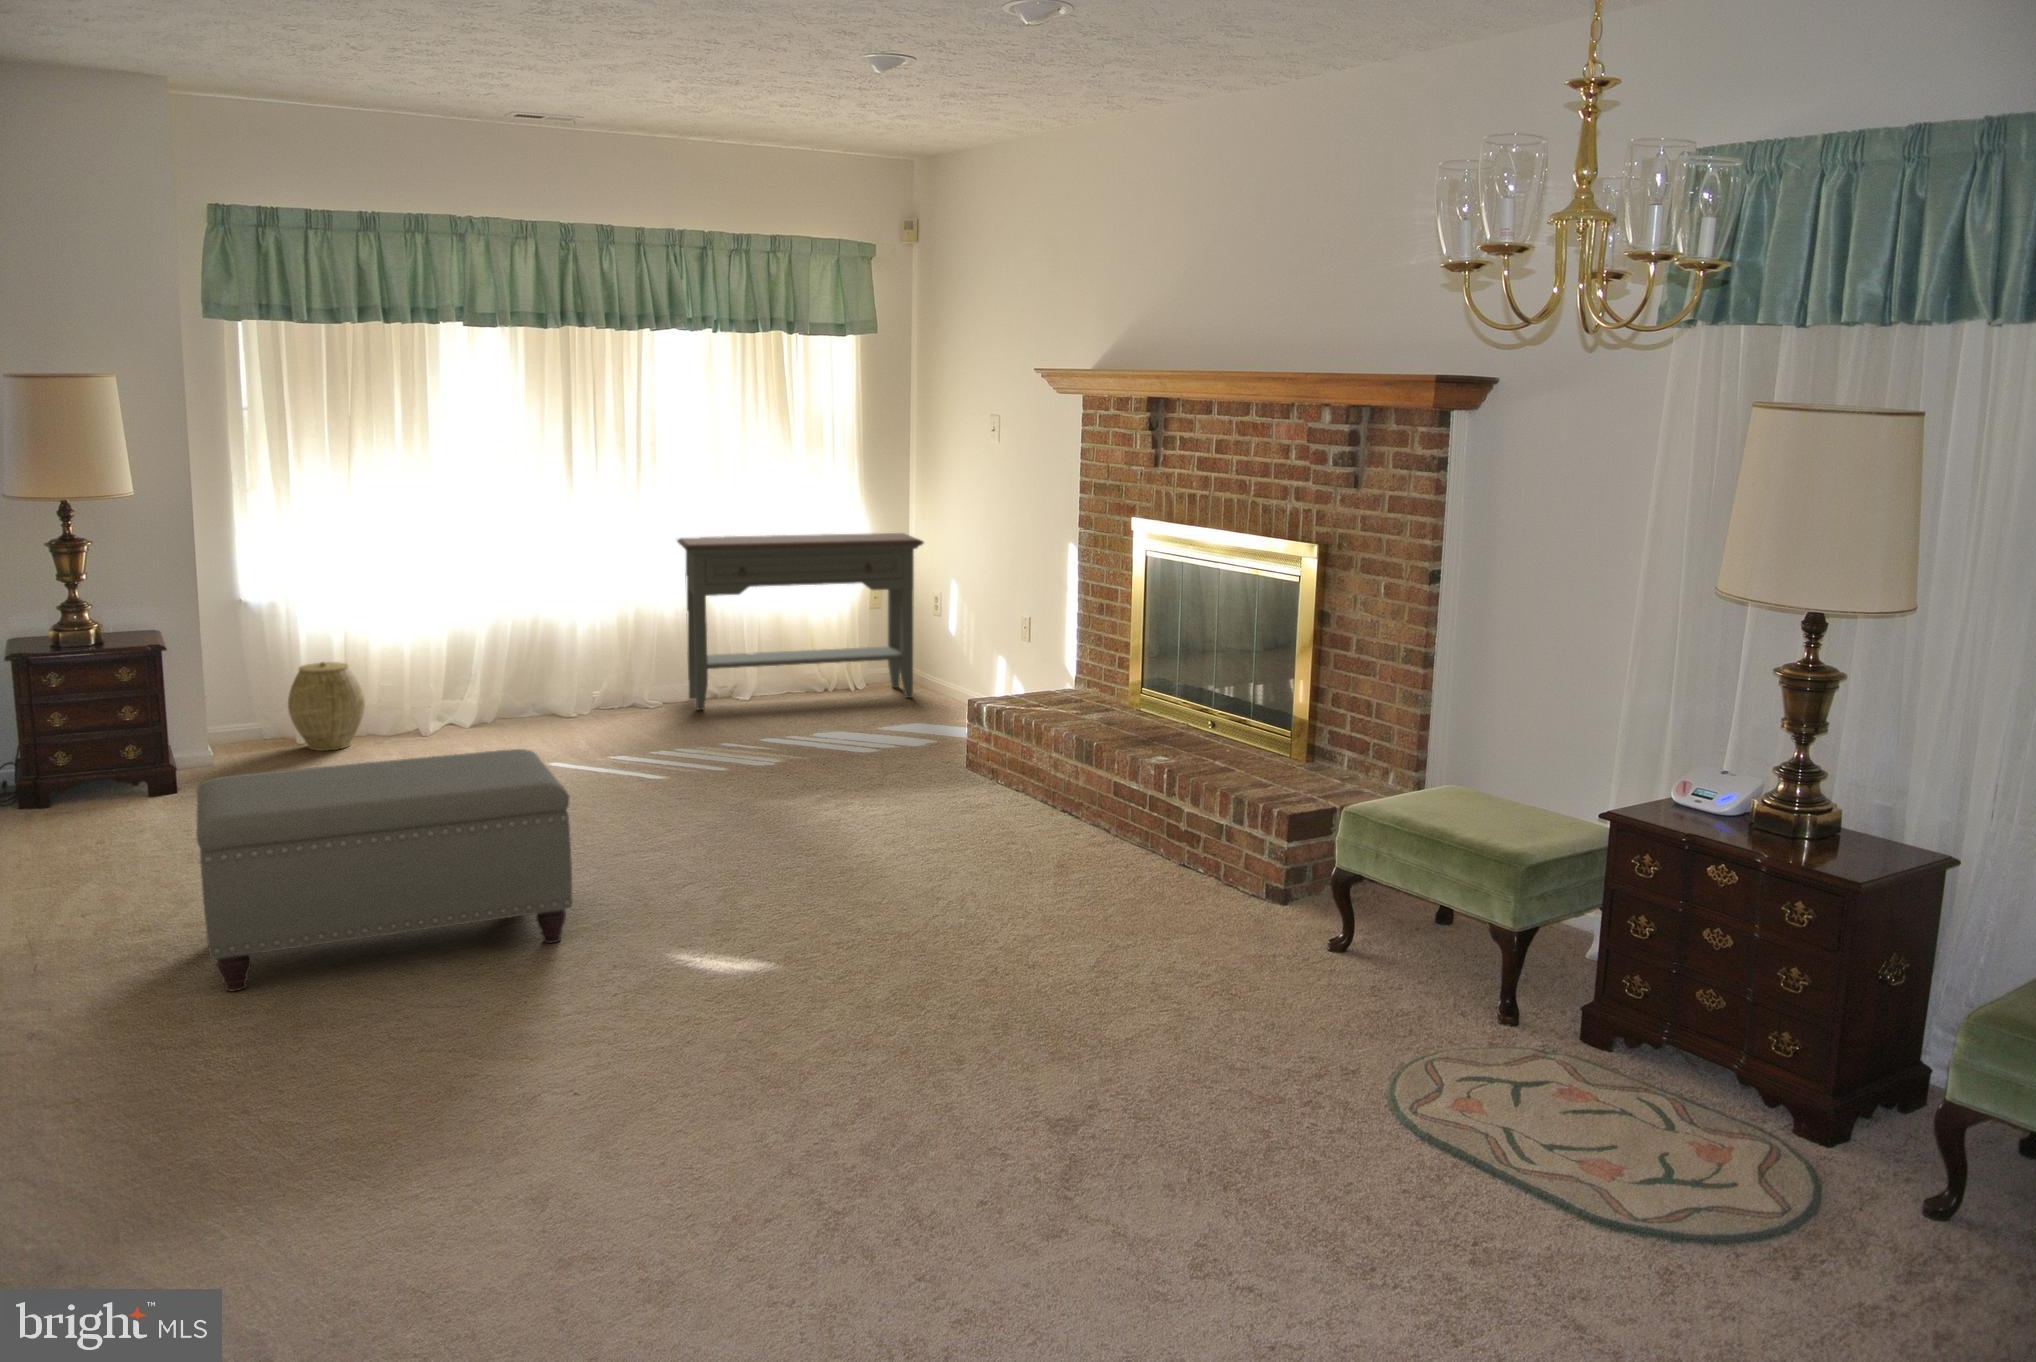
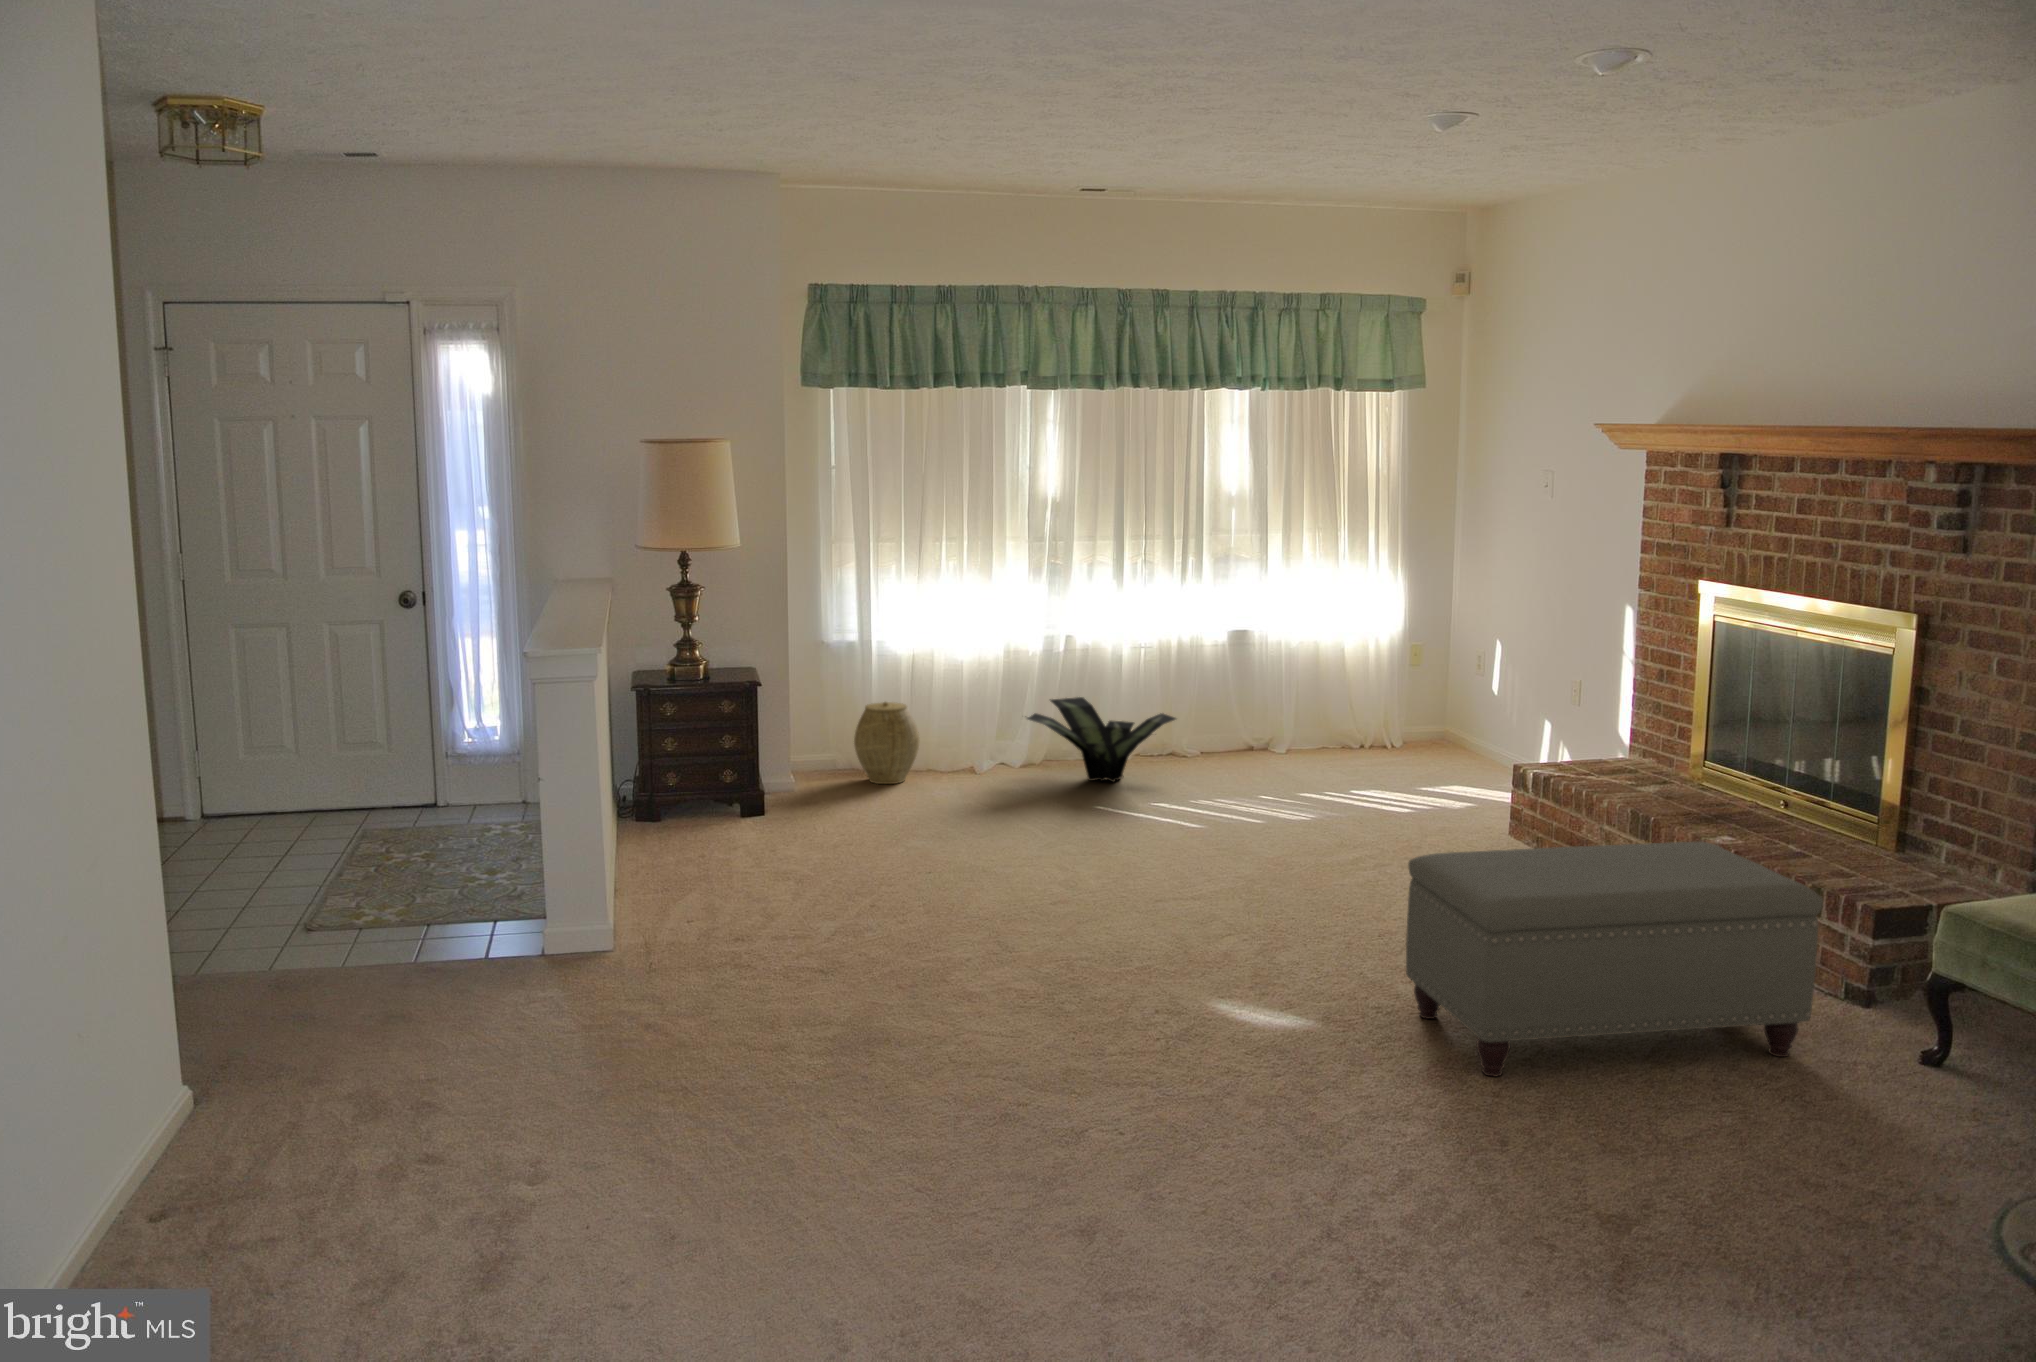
console table: present [677,533,924,710] -> none [1209,591,1465,765]
potted plant: none [478,648,648,736] -> present [1027,697,1176,782]
ottoman: present [196,749,572,991] -> present [1406,842,1823,1077]

